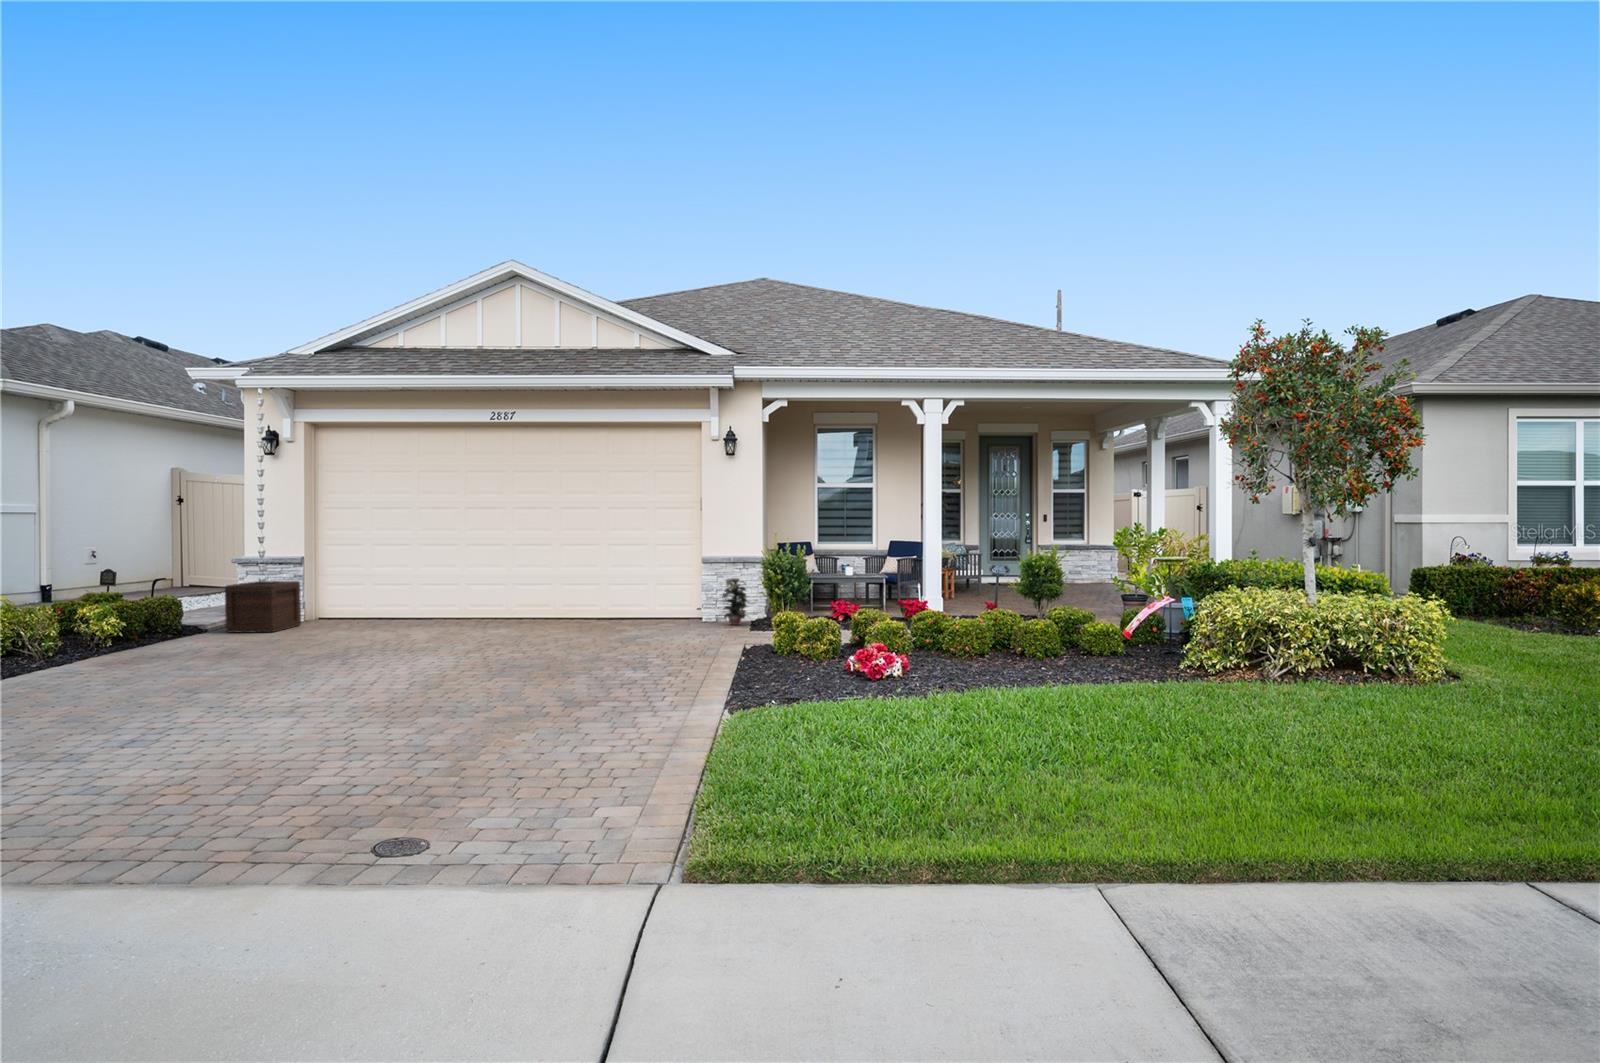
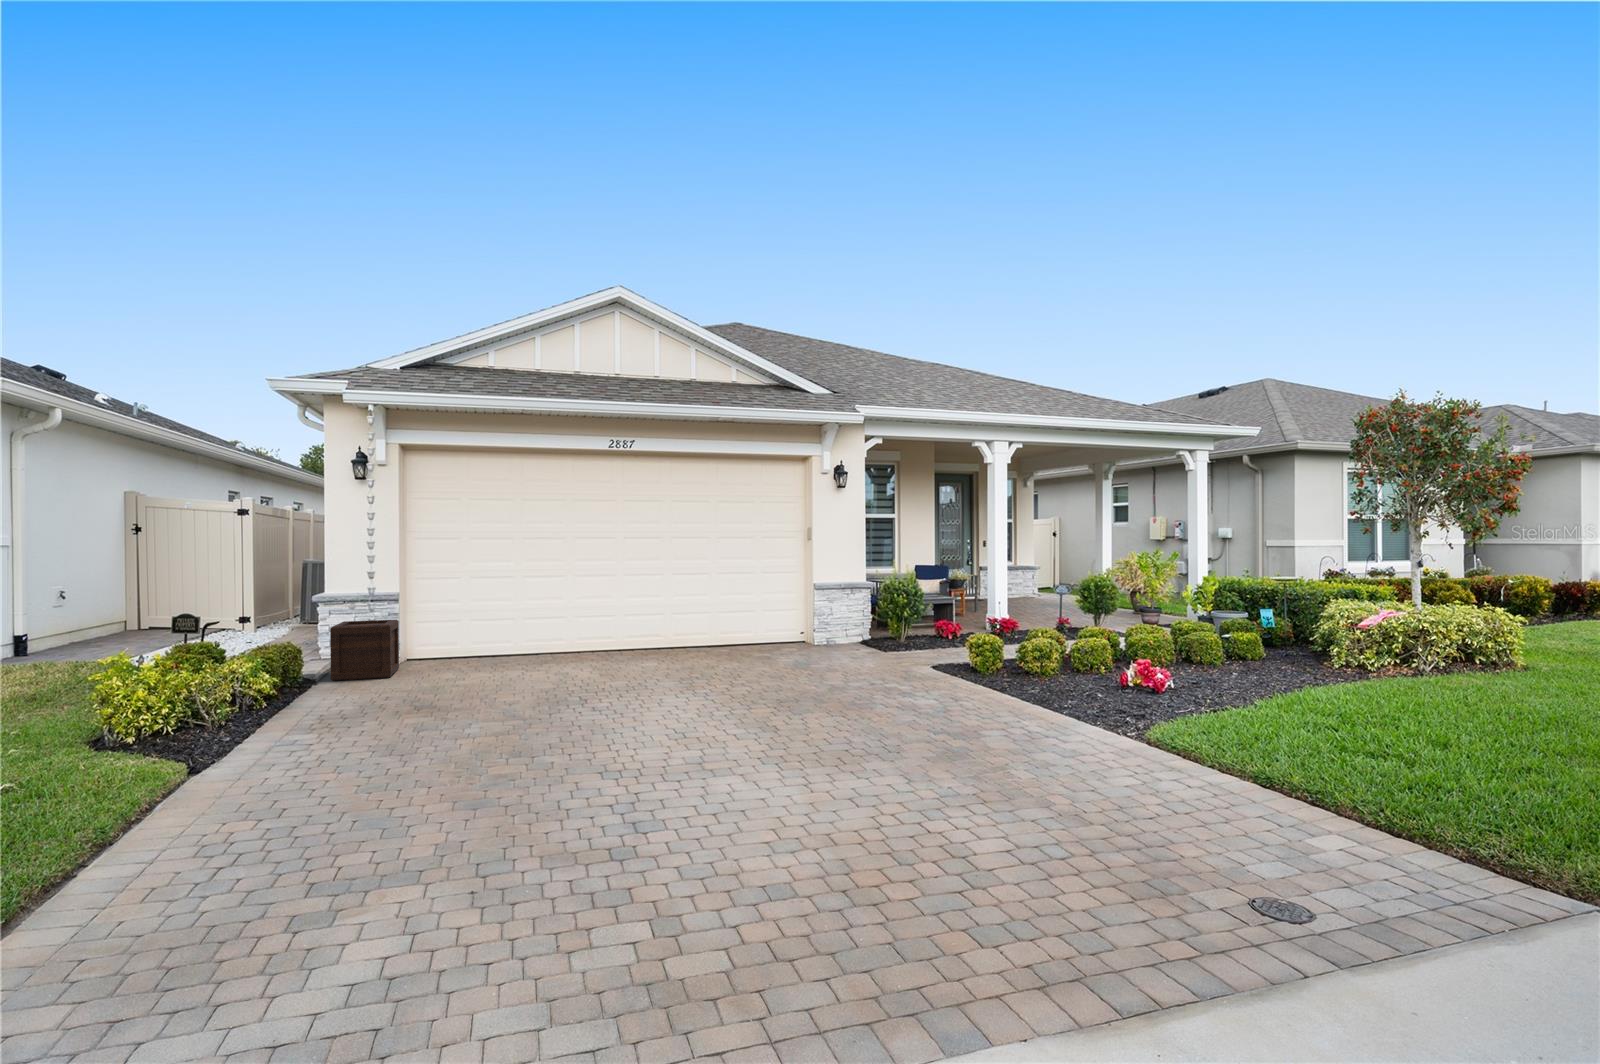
decorative plant: present [722,578,747,625] -> none [841,603,871,647]

